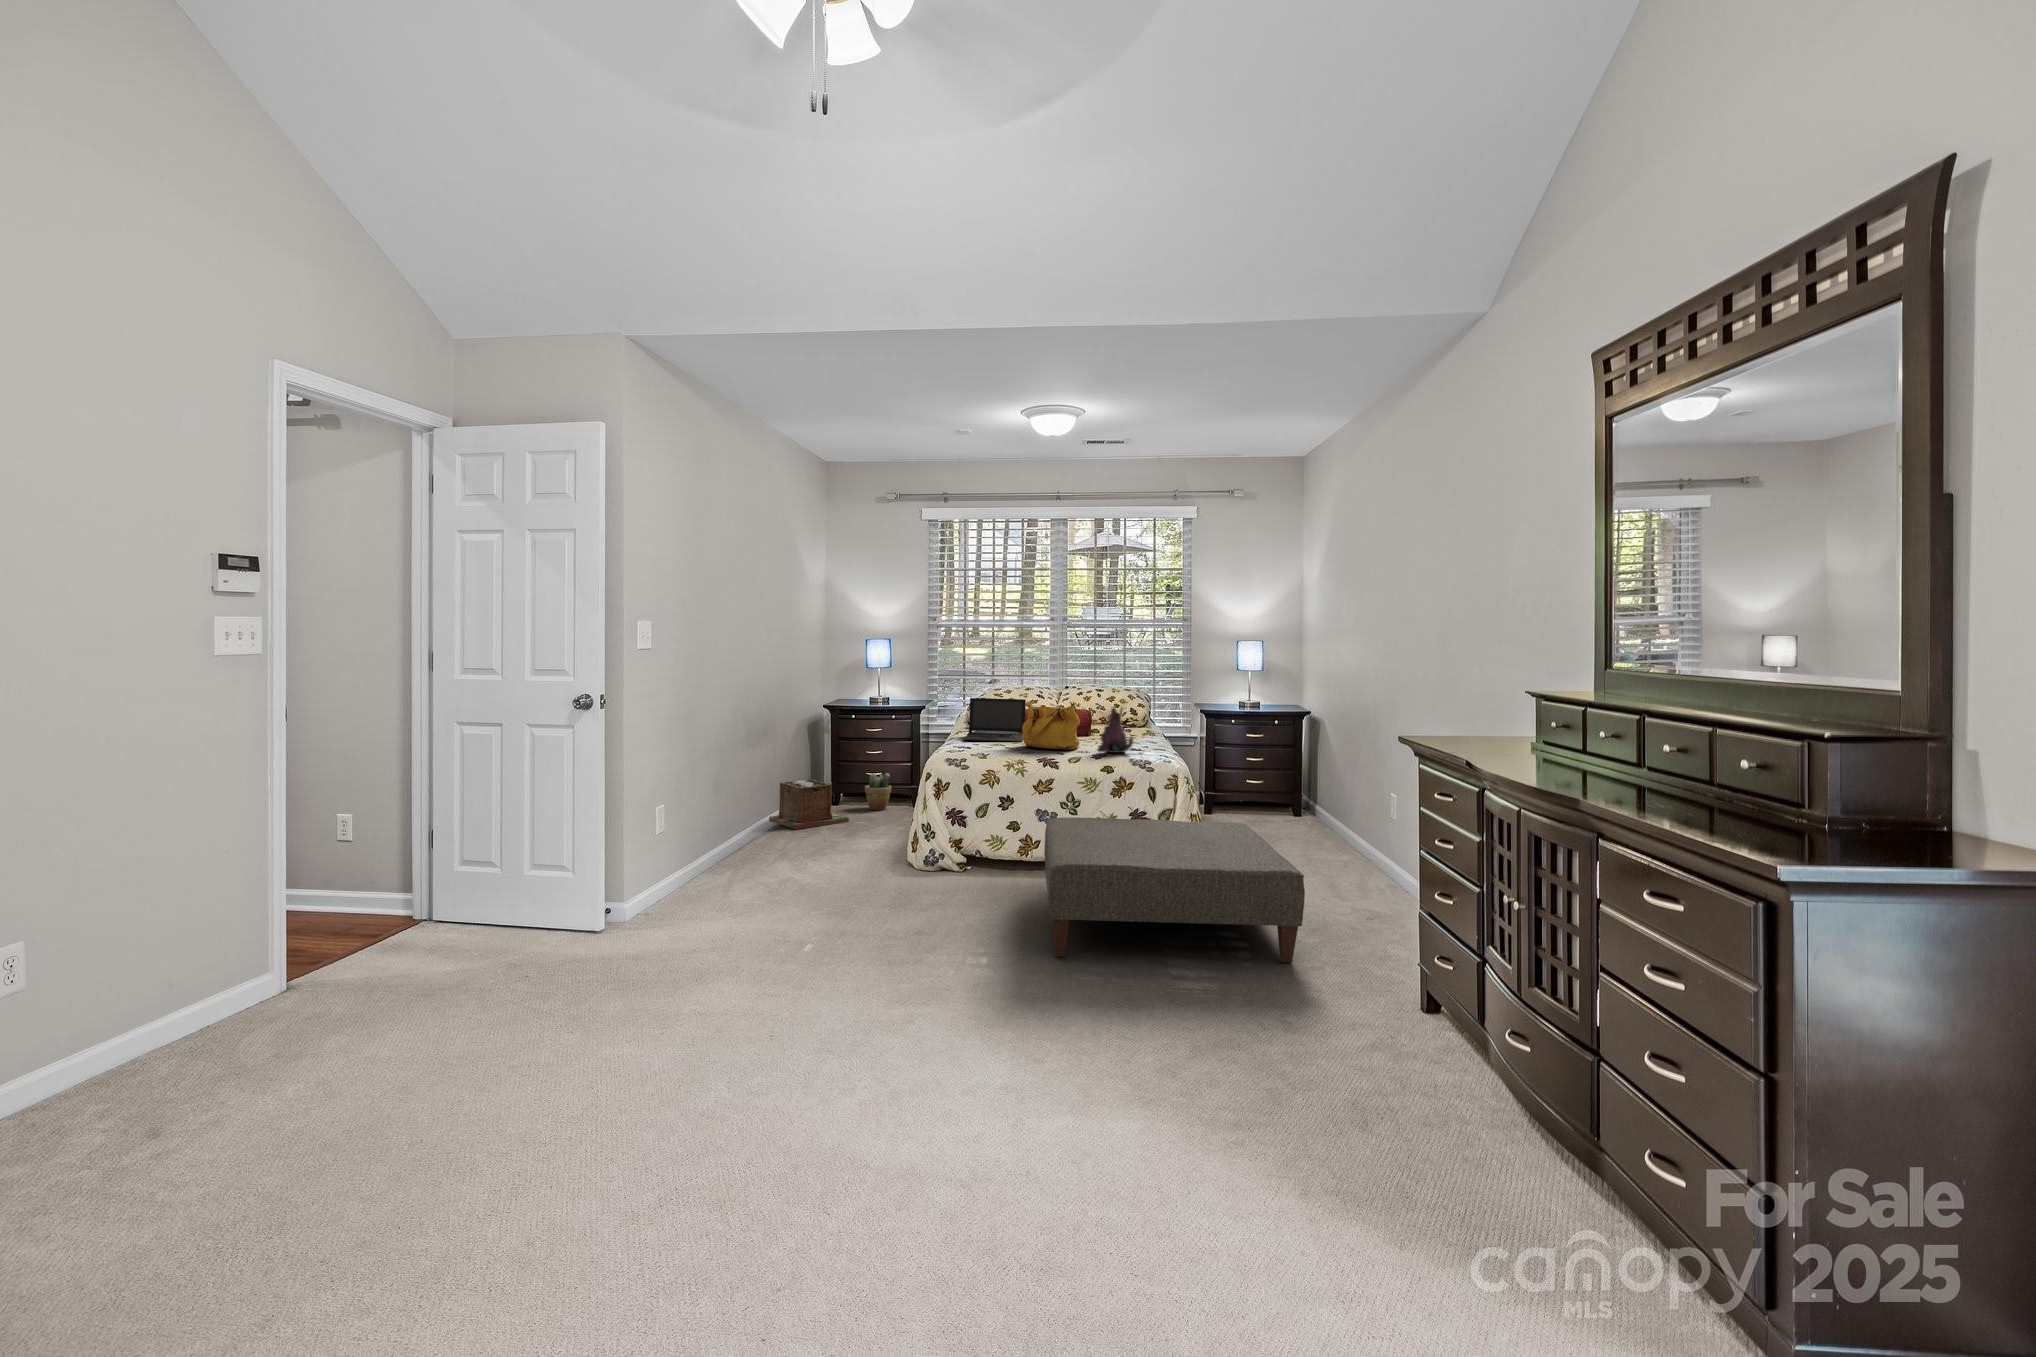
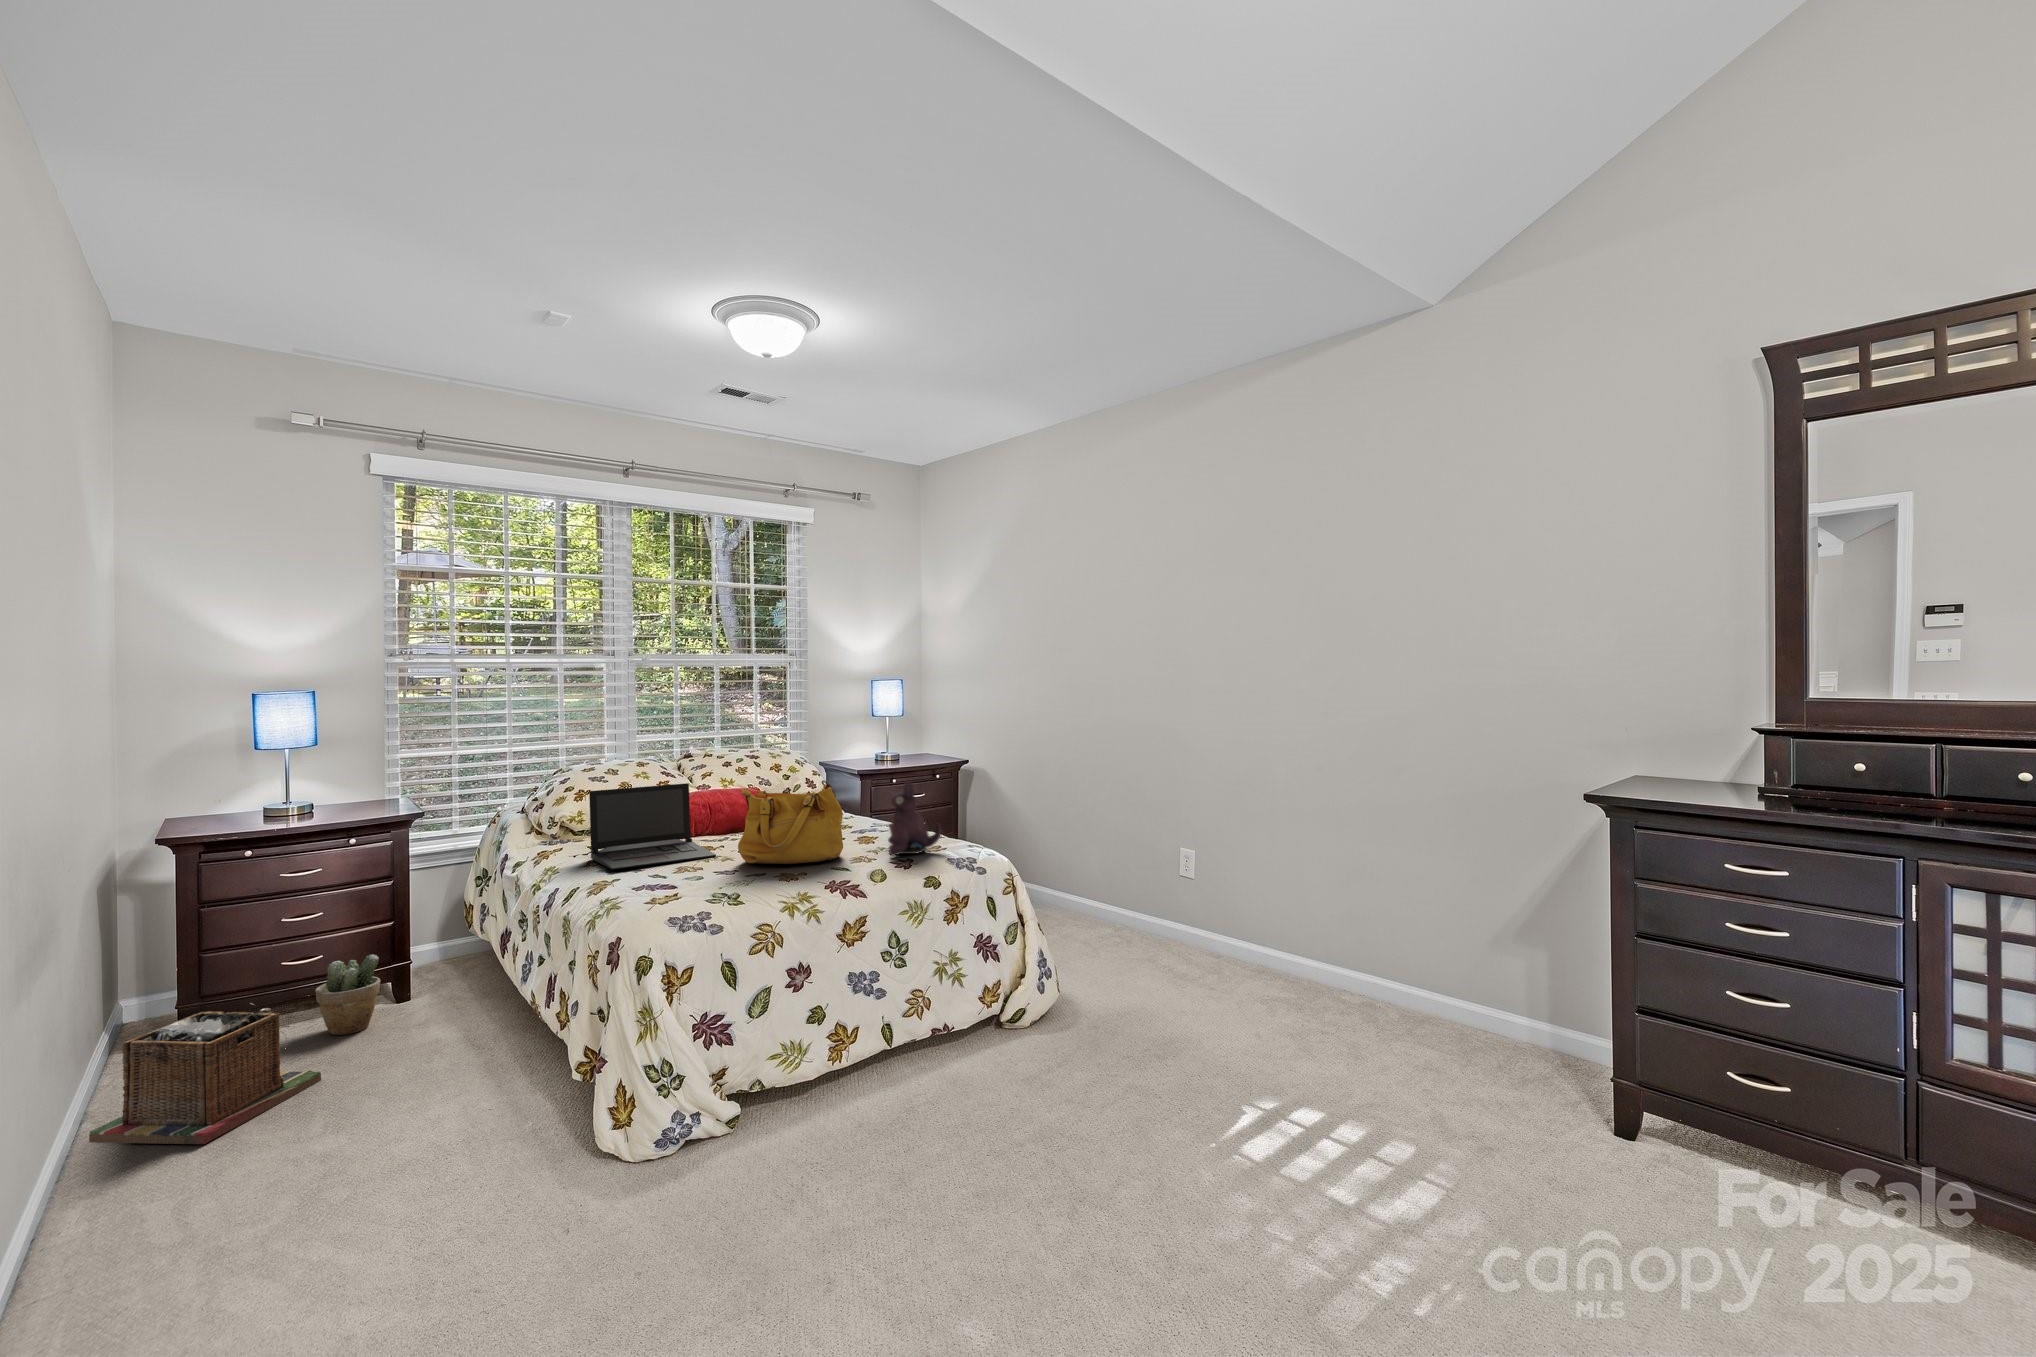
ottoman: present [1044,817,1305,963] -> none [938,929,1451,1277]

